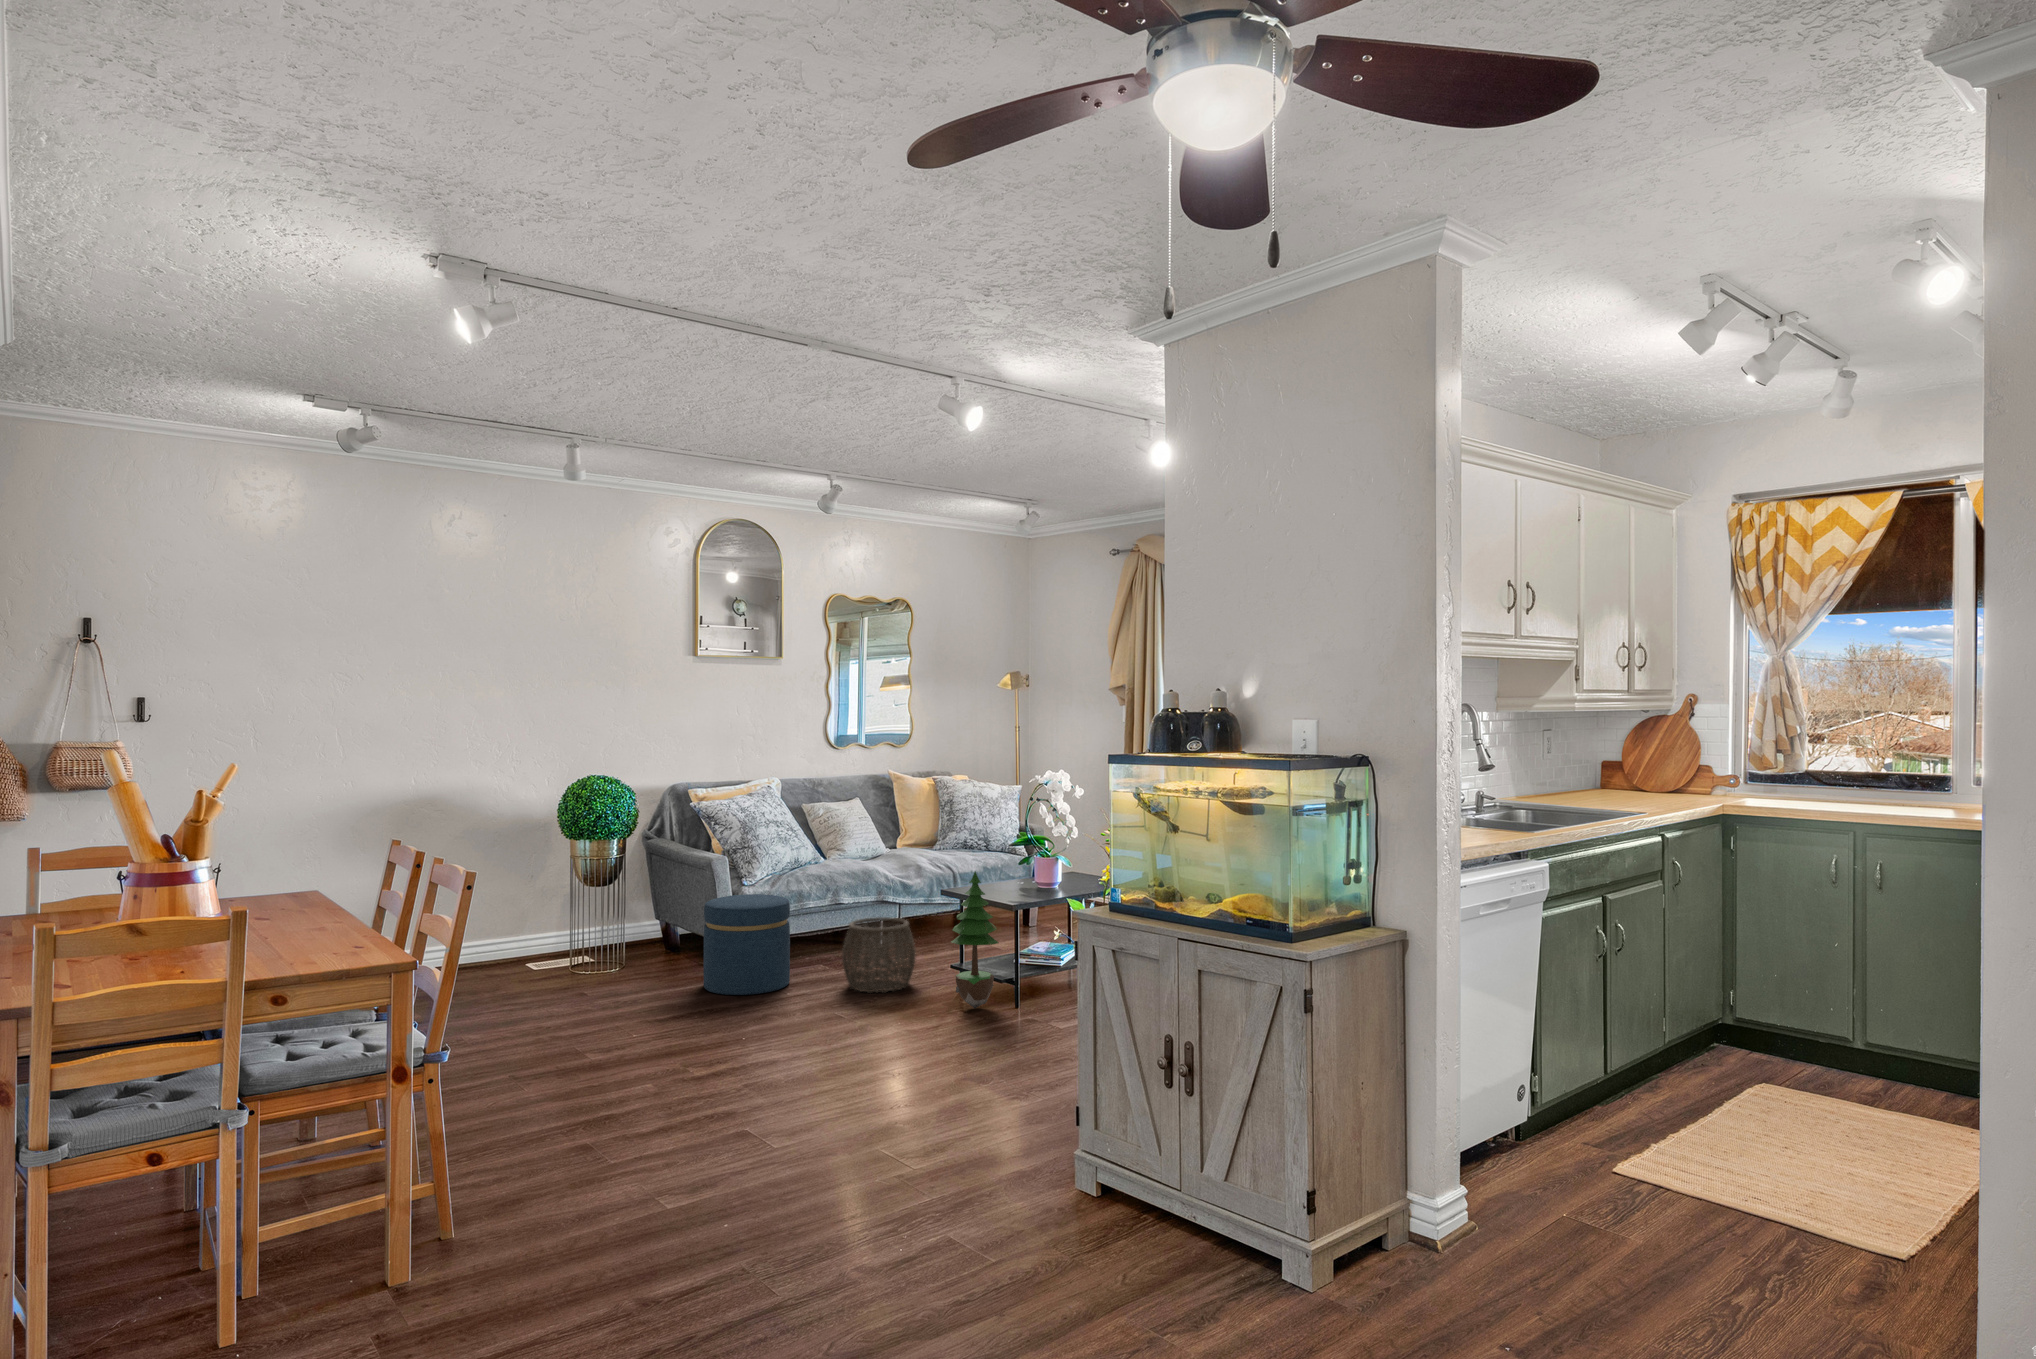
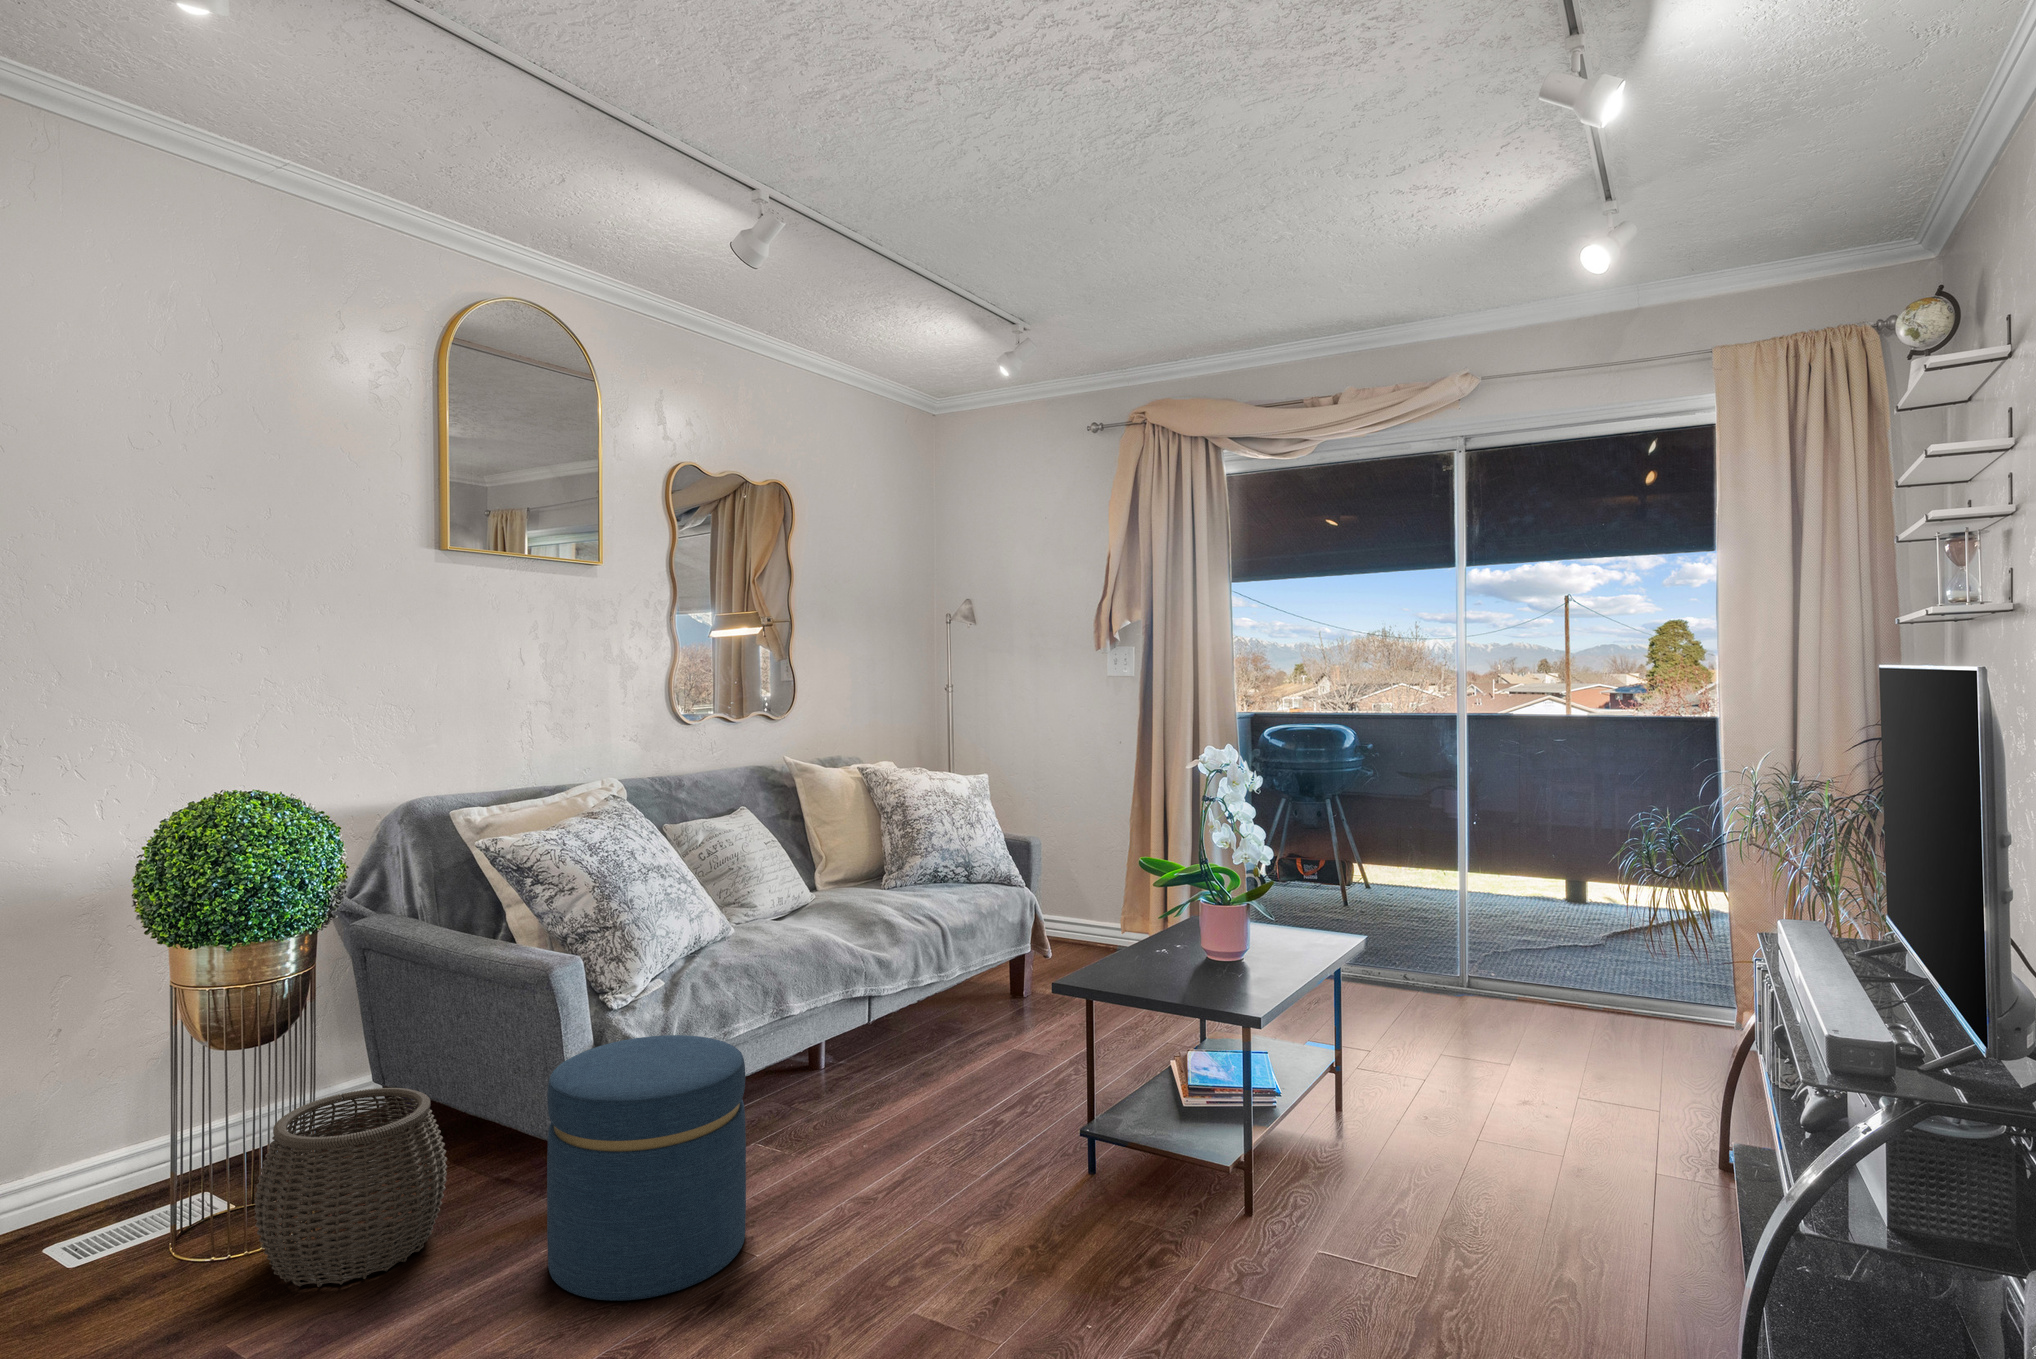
potted tree: present [951,871,999,1008] -> none [1157,975,1262,1266]
woven basket: present [842,917,916,993] -> present [254,1088,447,1287]

